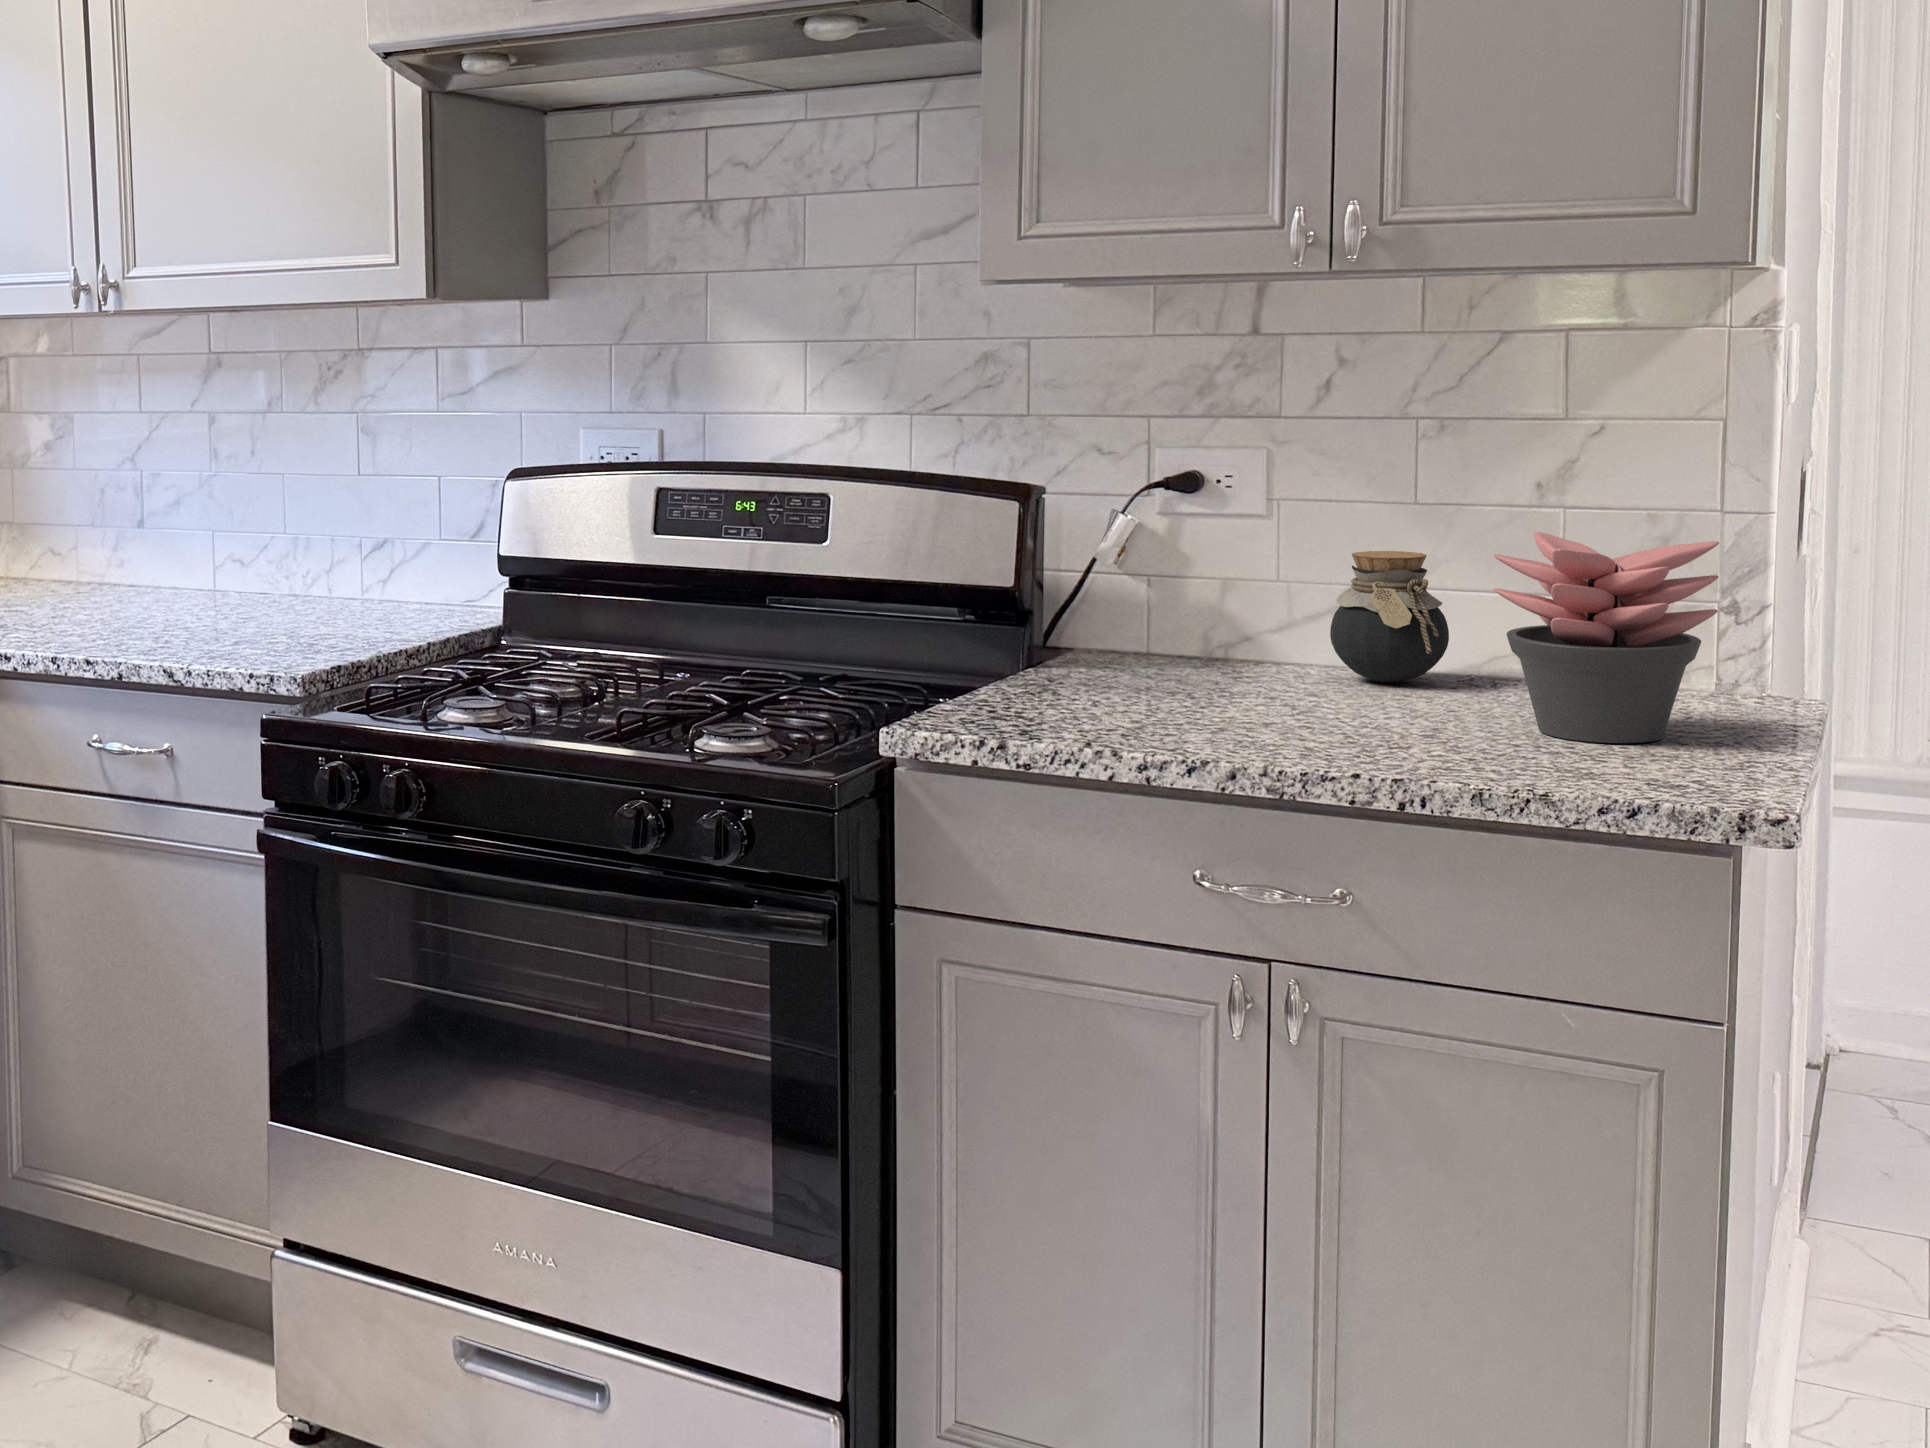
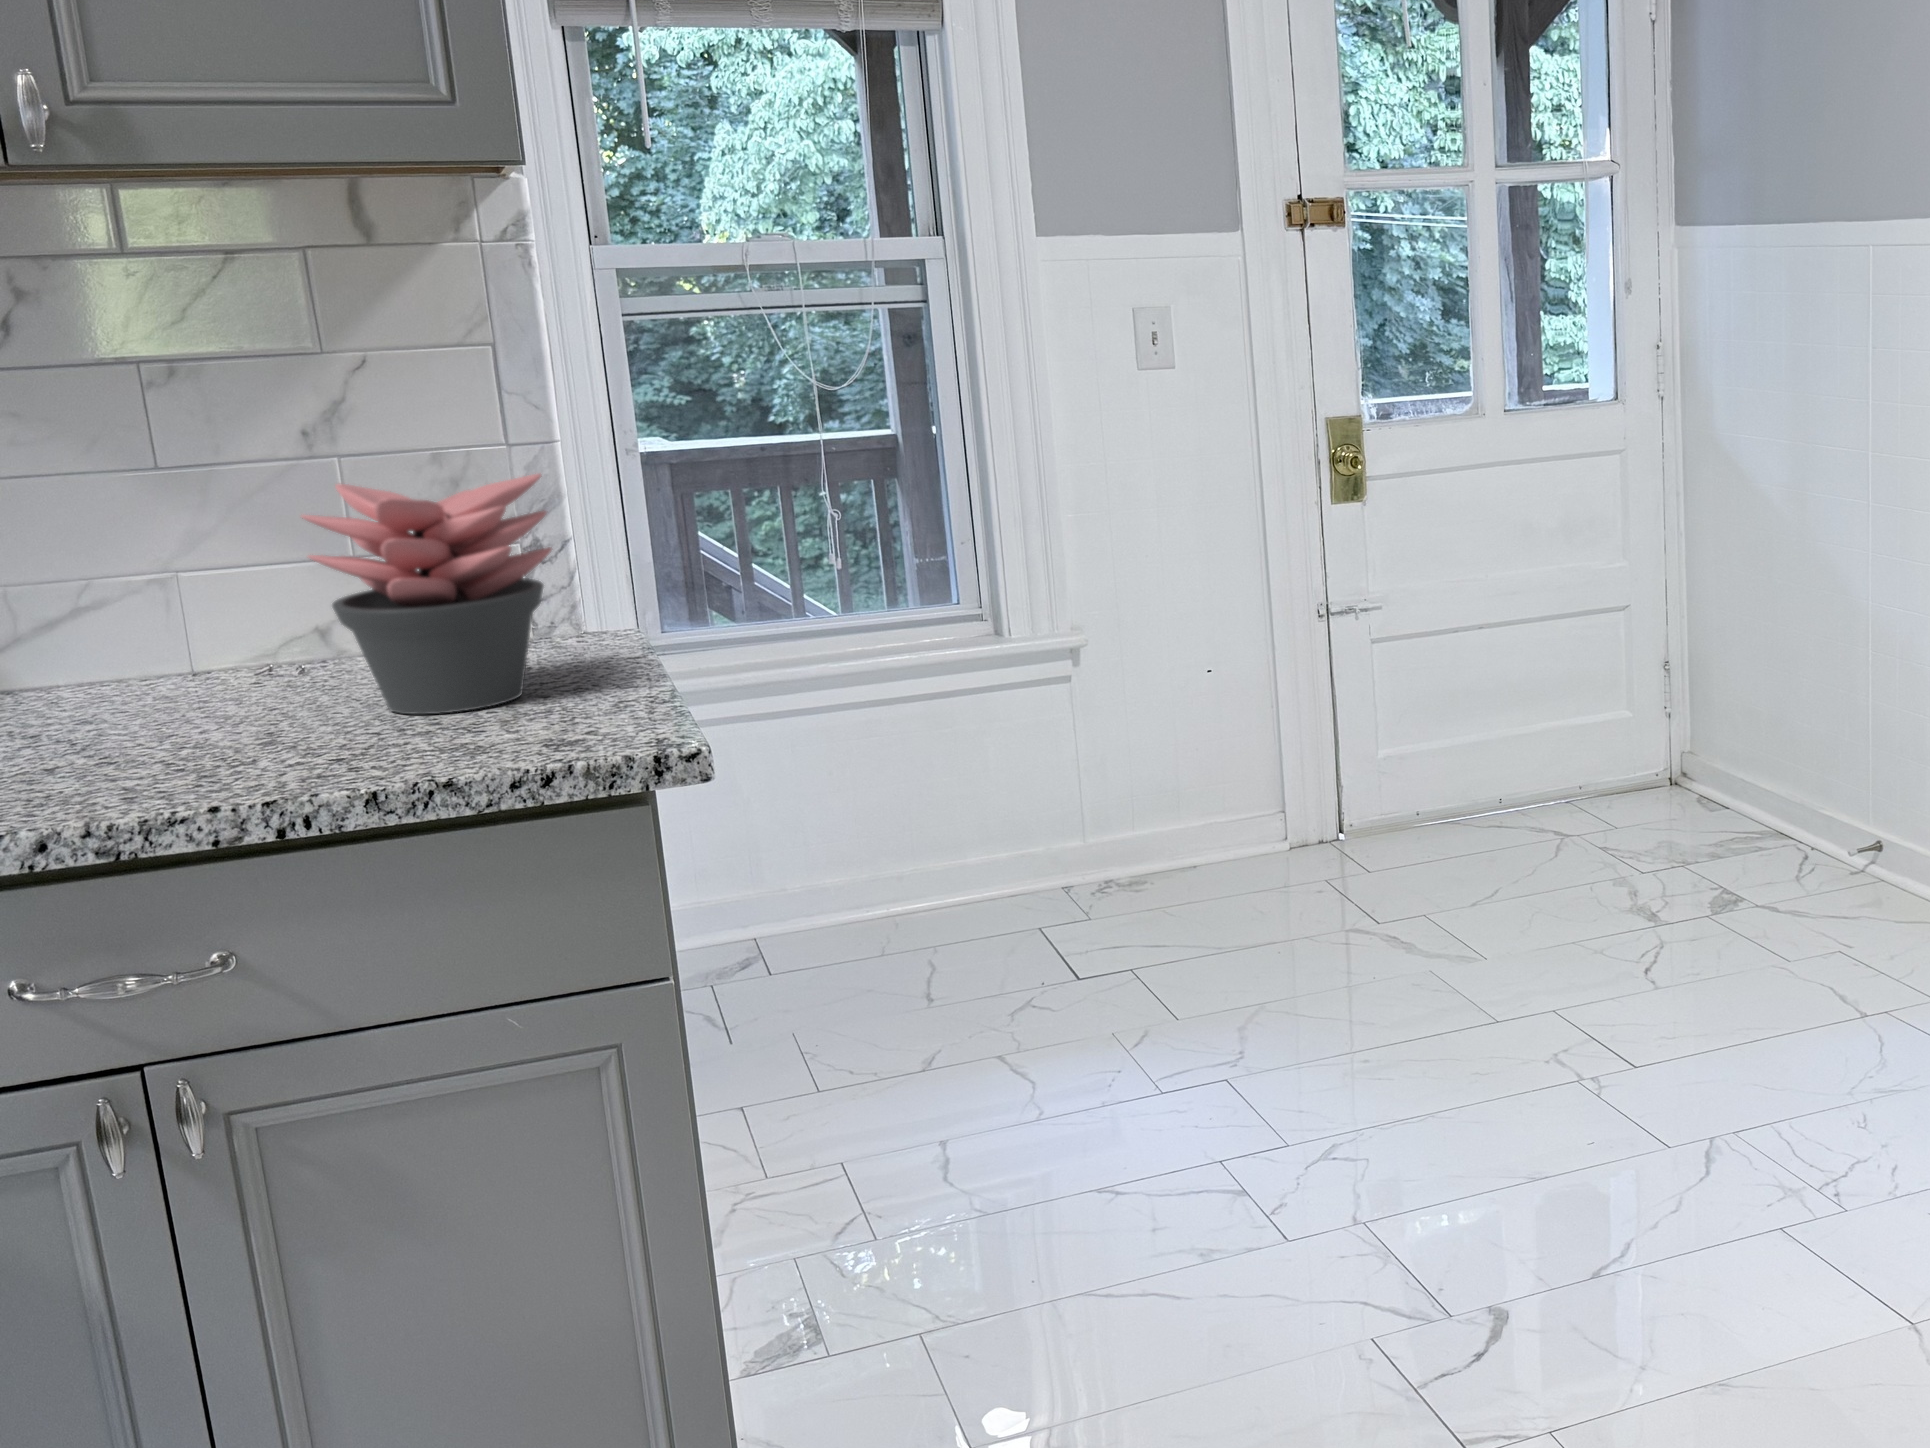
jar: present [1330,551,1449,683] -> none [83,526,239,689]

